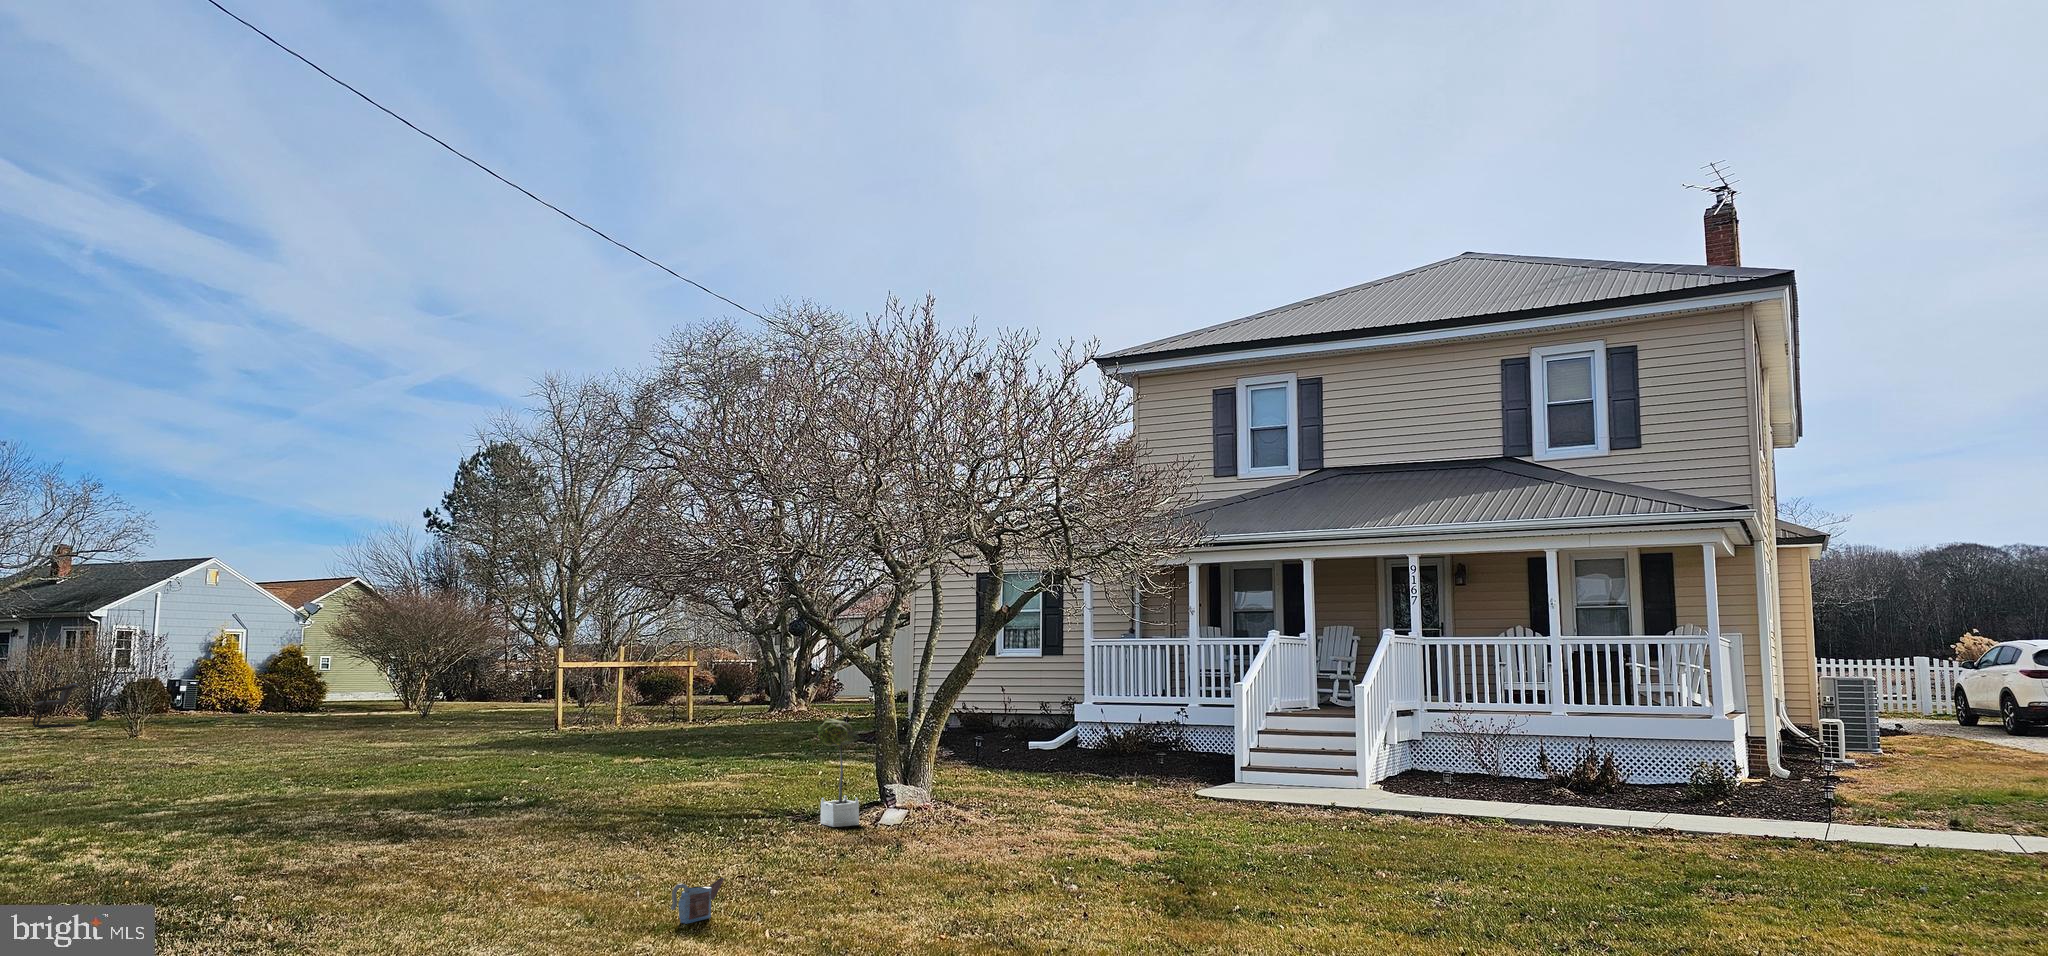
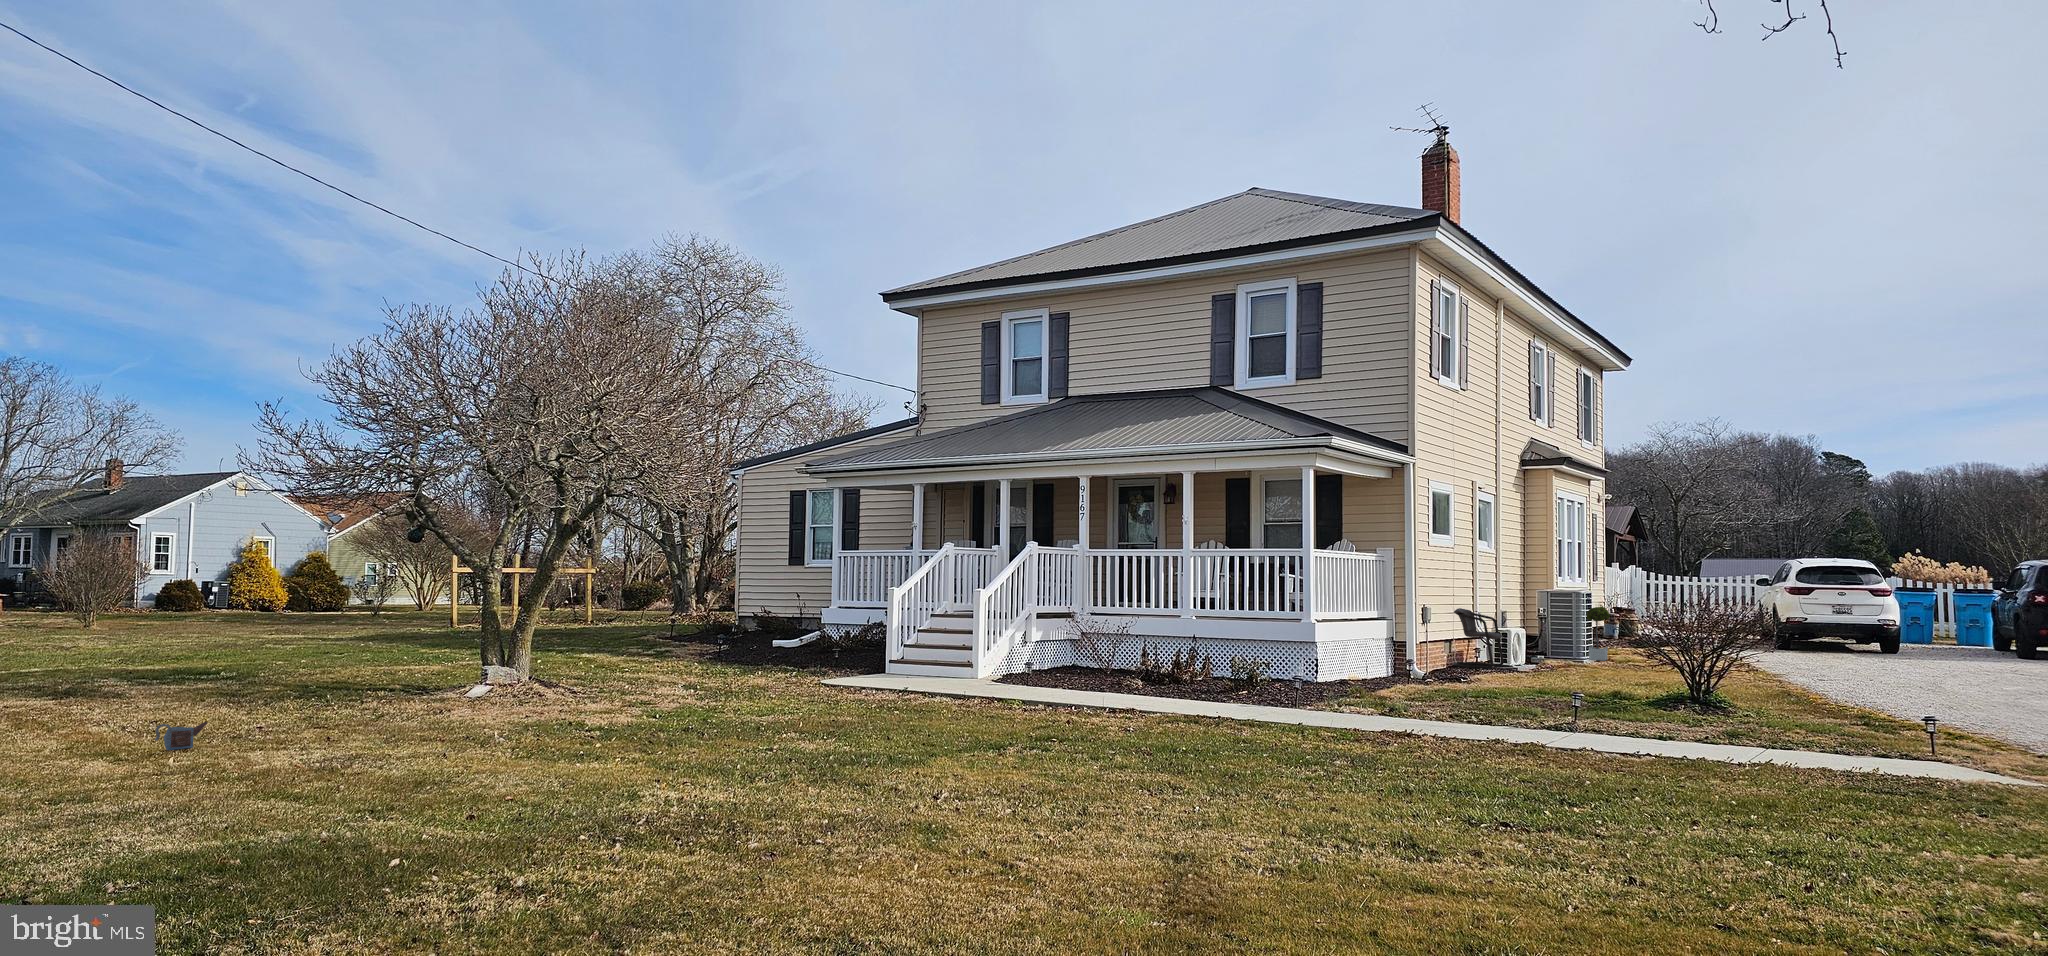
chair: present [32,683,78,728] -> present [1453,608,1504,669]
potted tree: present [818,717,861,827] -> present [1586,606,1610,661]

